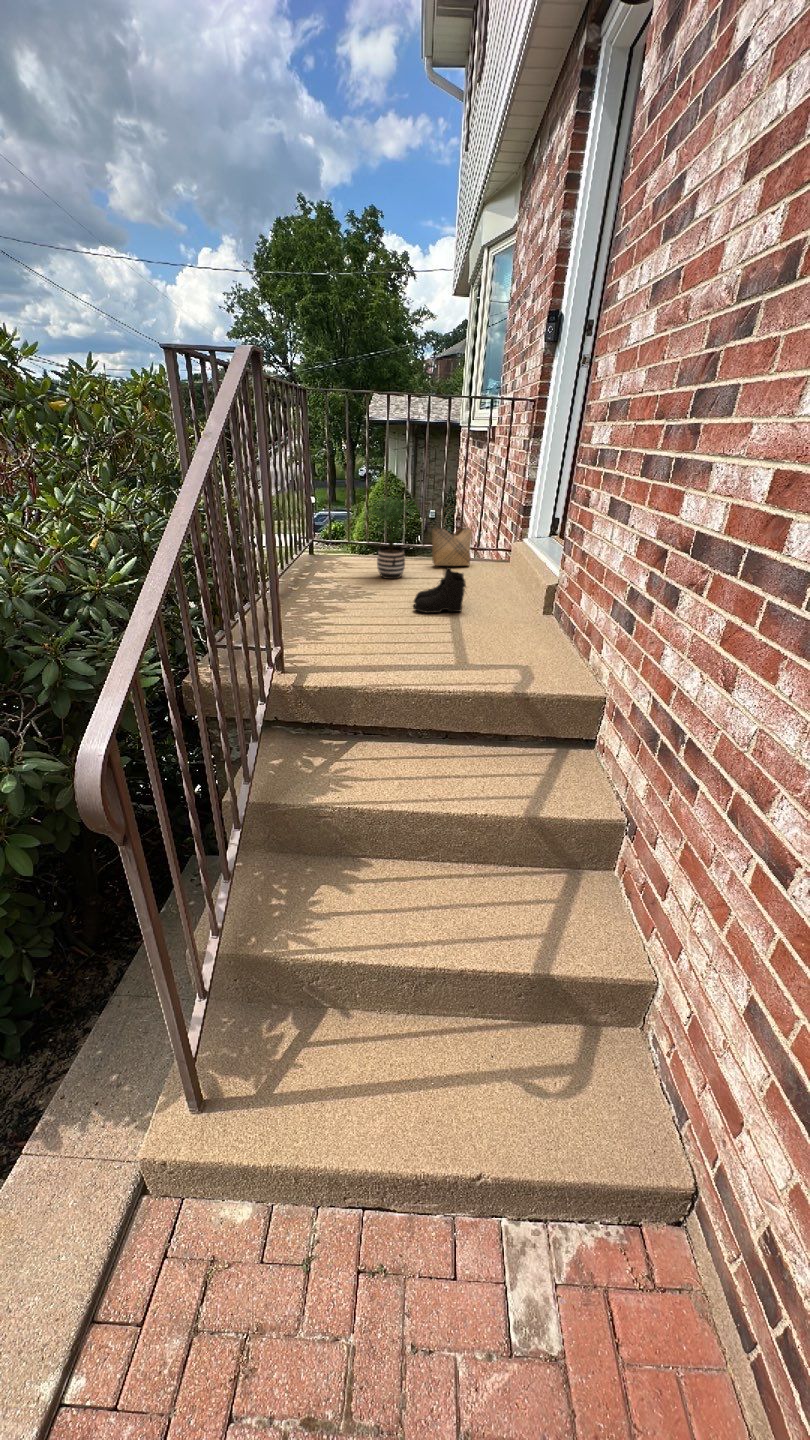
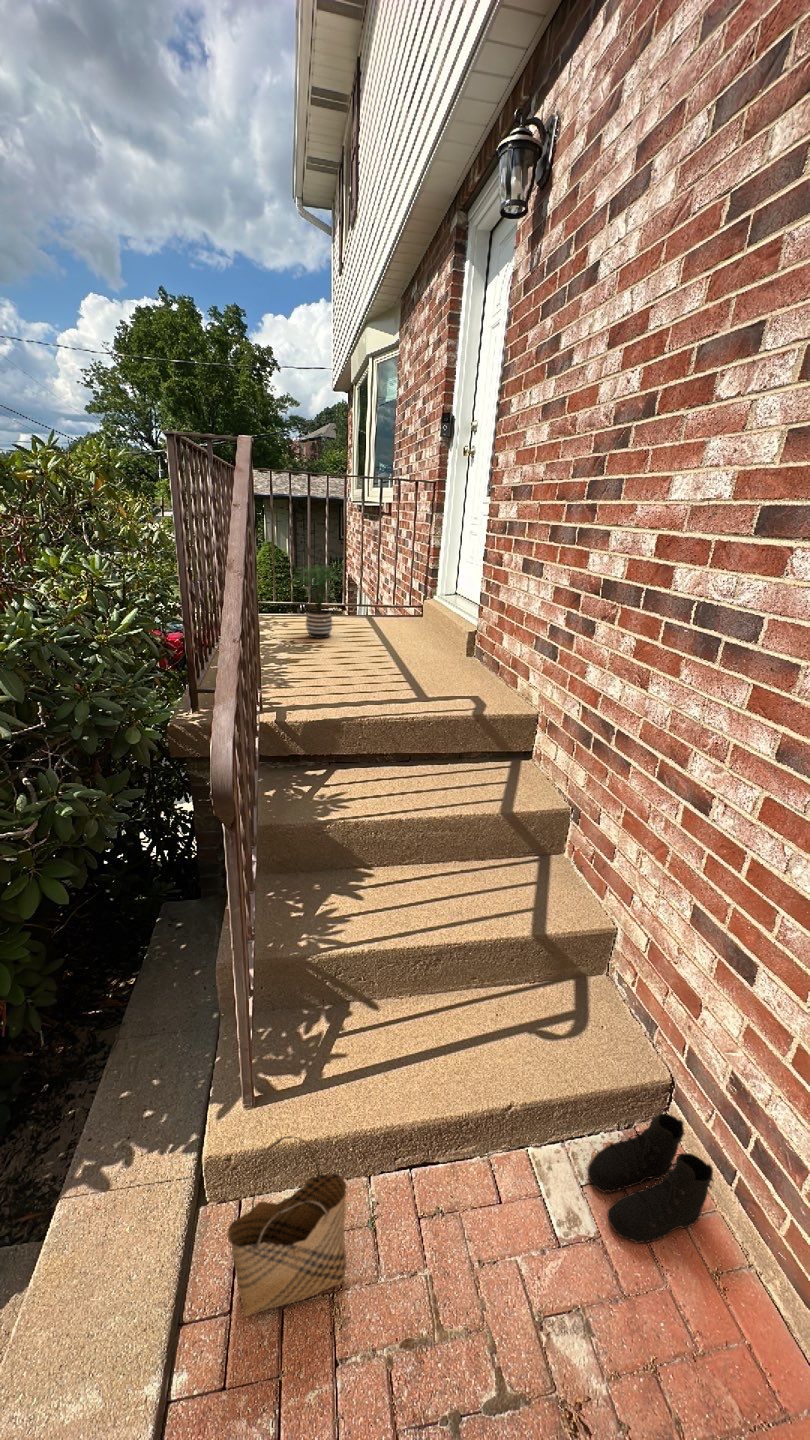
woven basket: present [432,509,472,566] -> present [227,1136,347,1316]
boots: present [414,567,466,613] -> present [588,1114,713,1243]

